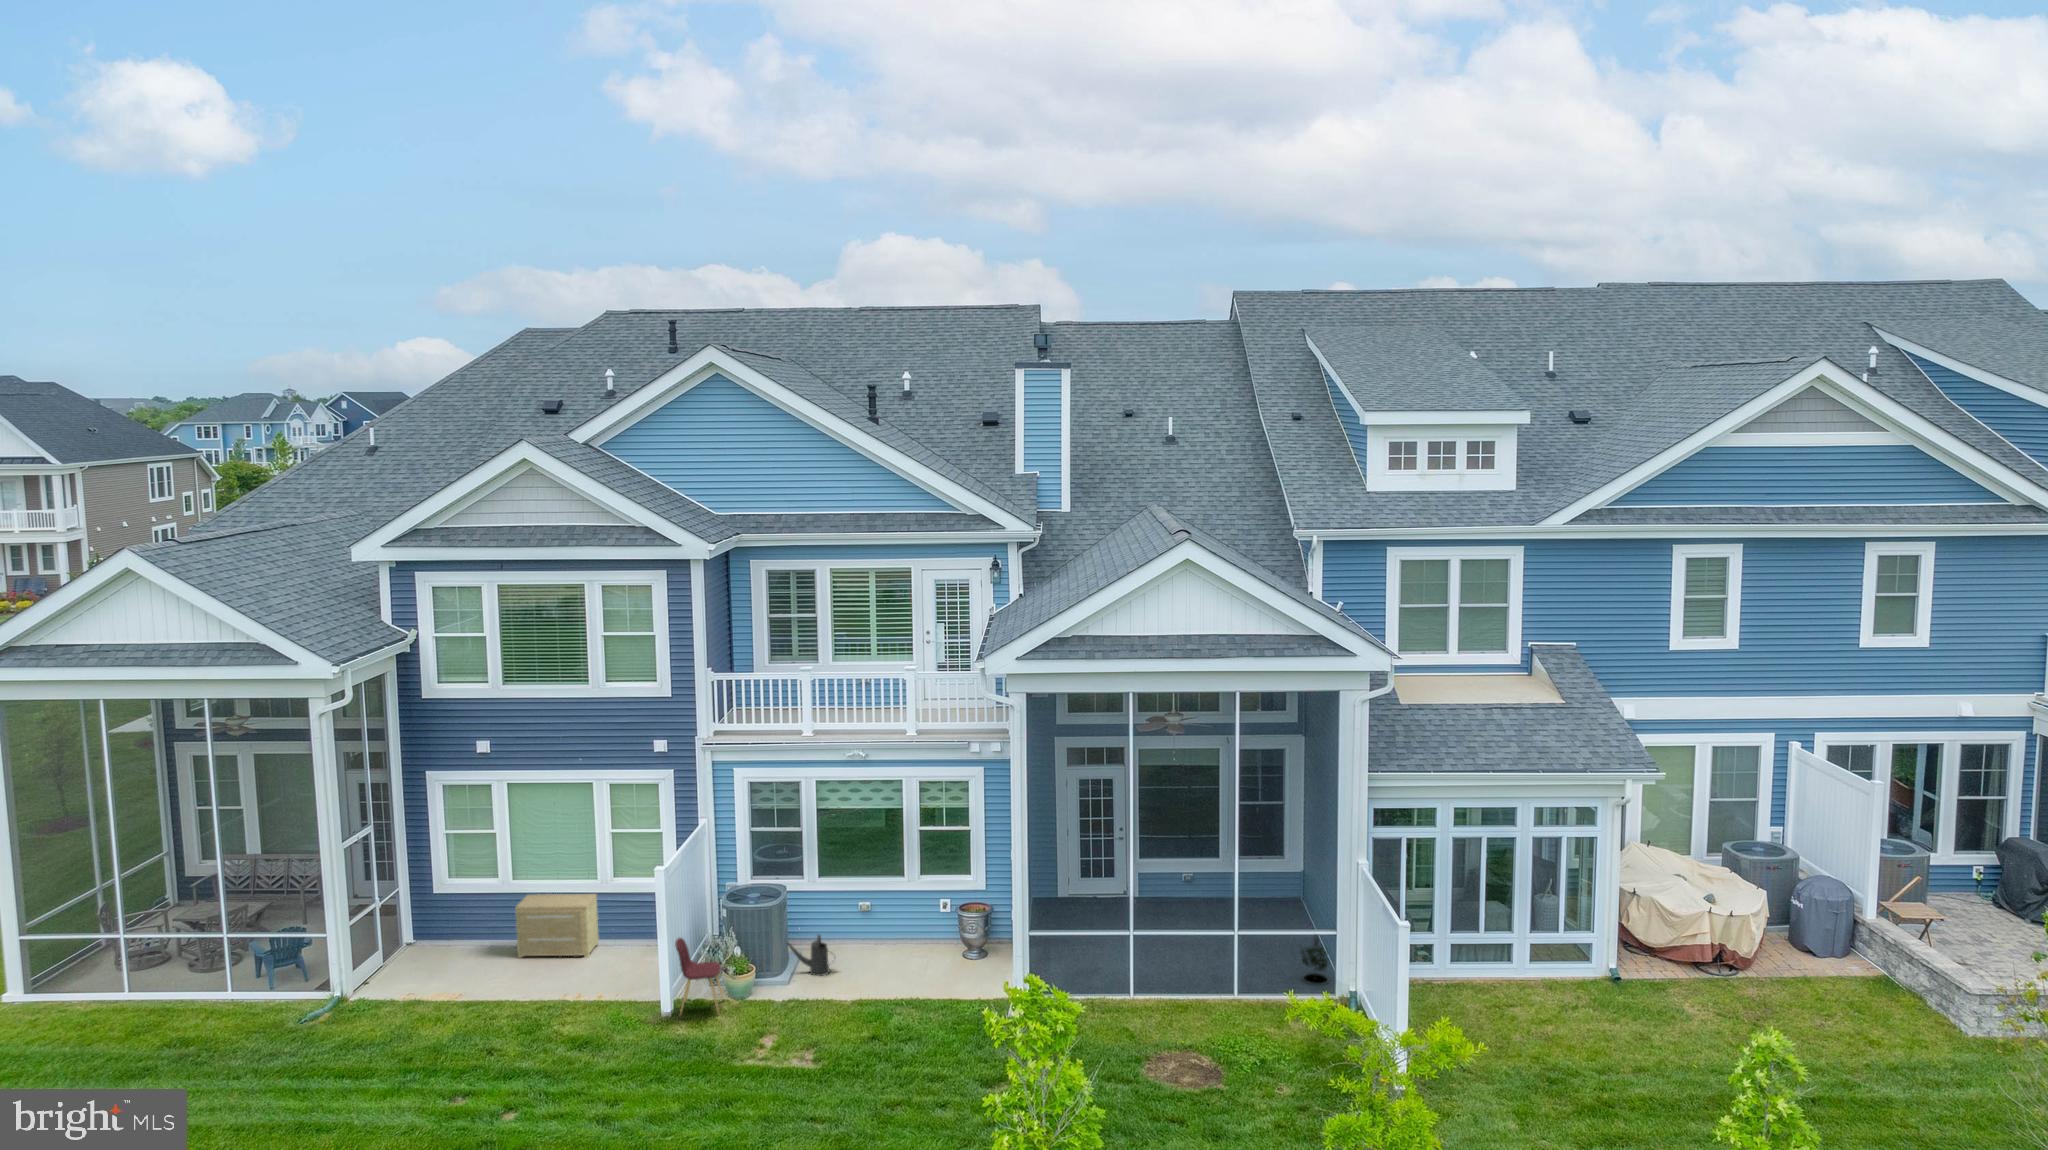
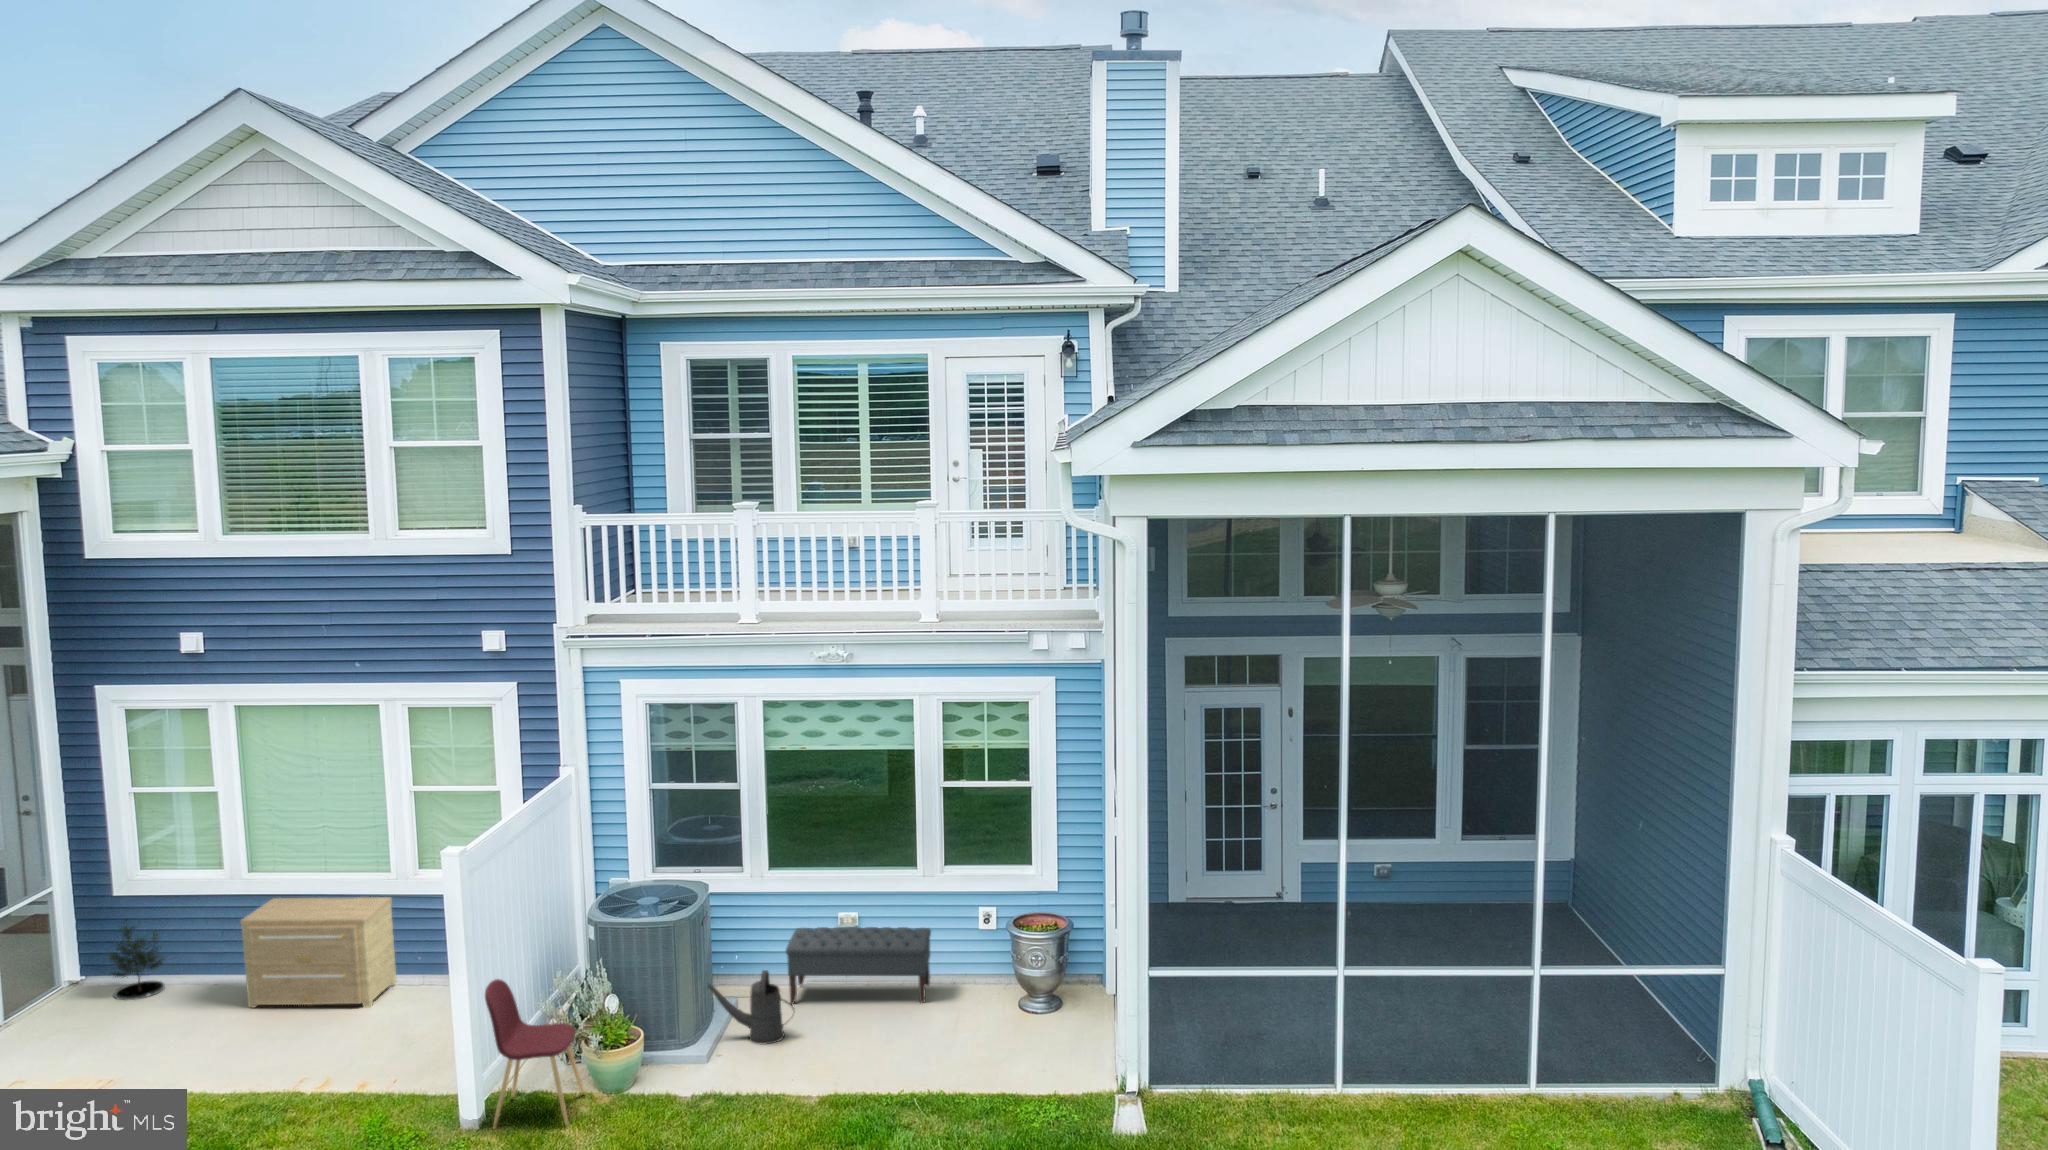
bench: none [829,911,912,955] -> present [786,927,931,1004]
potted tree: present [1299,938,1329,985] -> present [108,920,166,1000]

